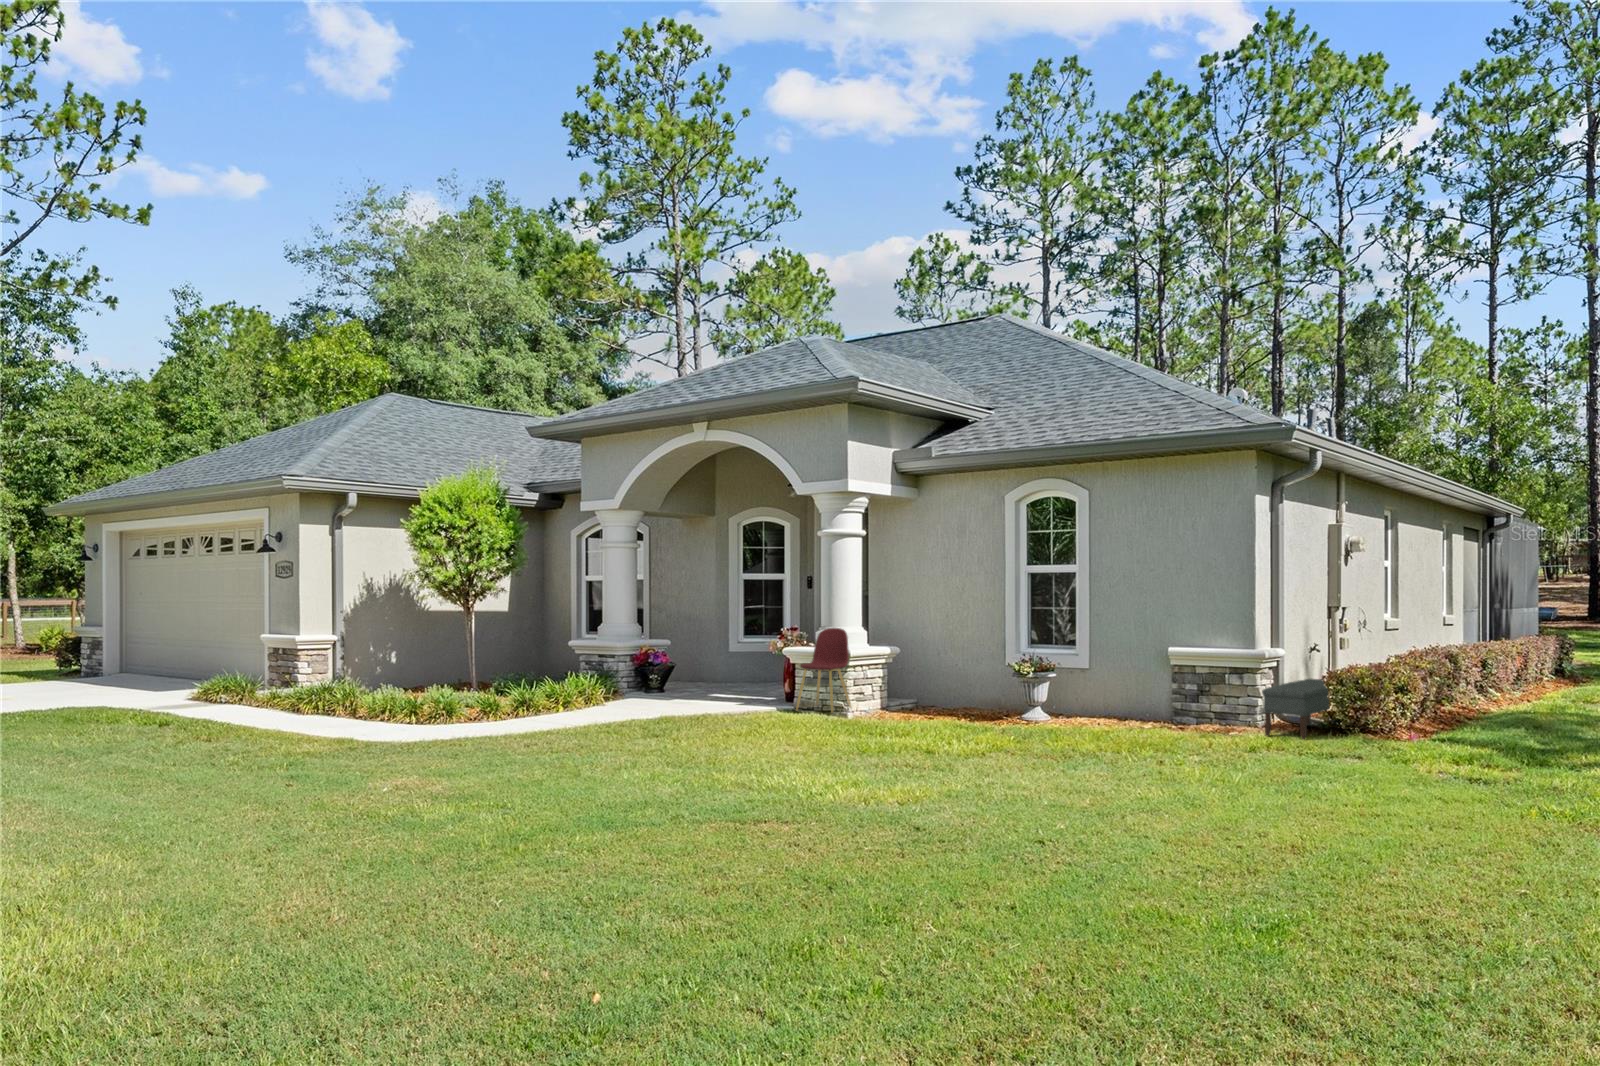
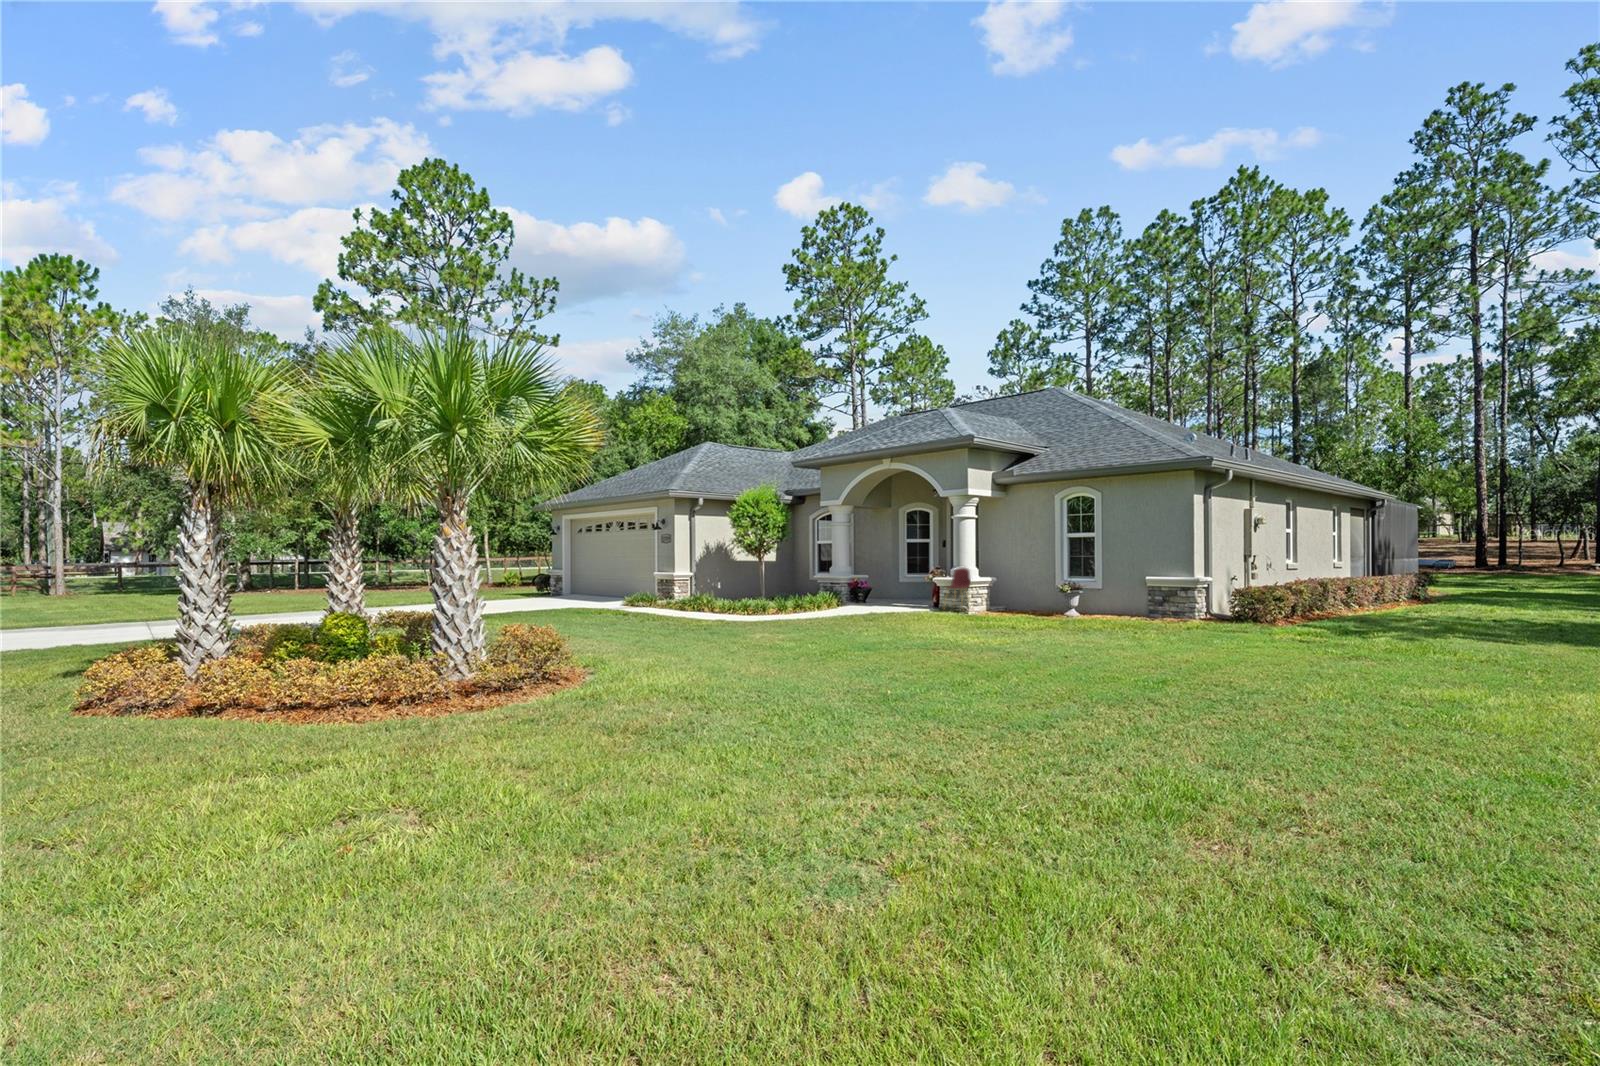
bench: present [1262,679,1330,740] -> none [1196,594,1247,625]

